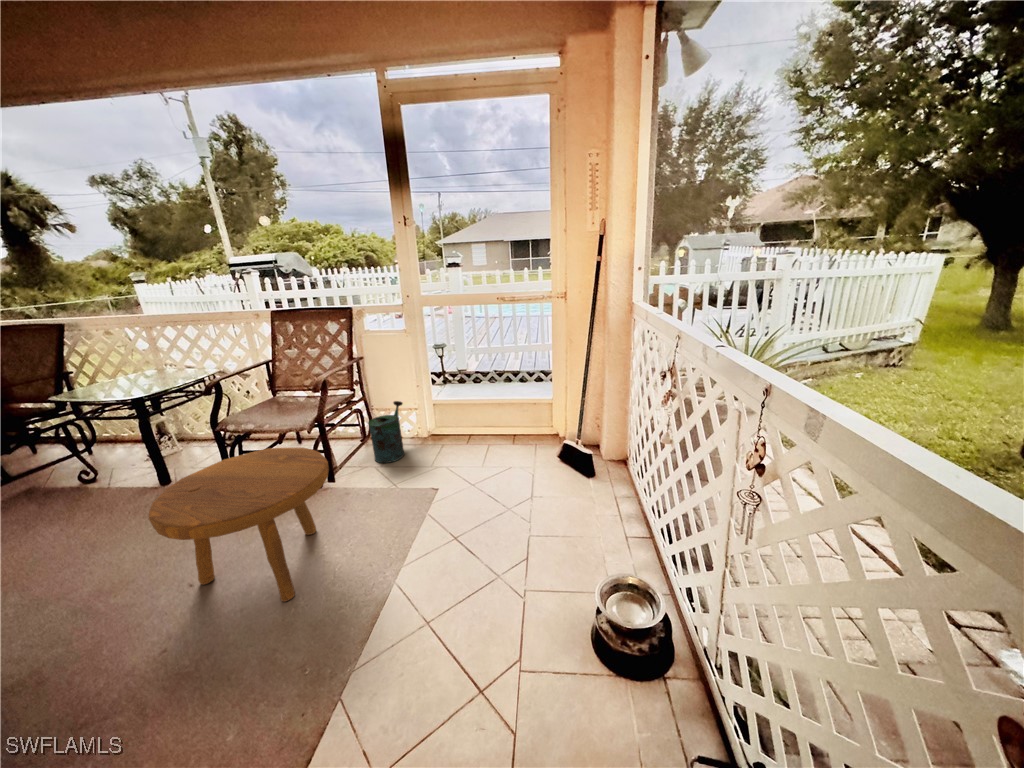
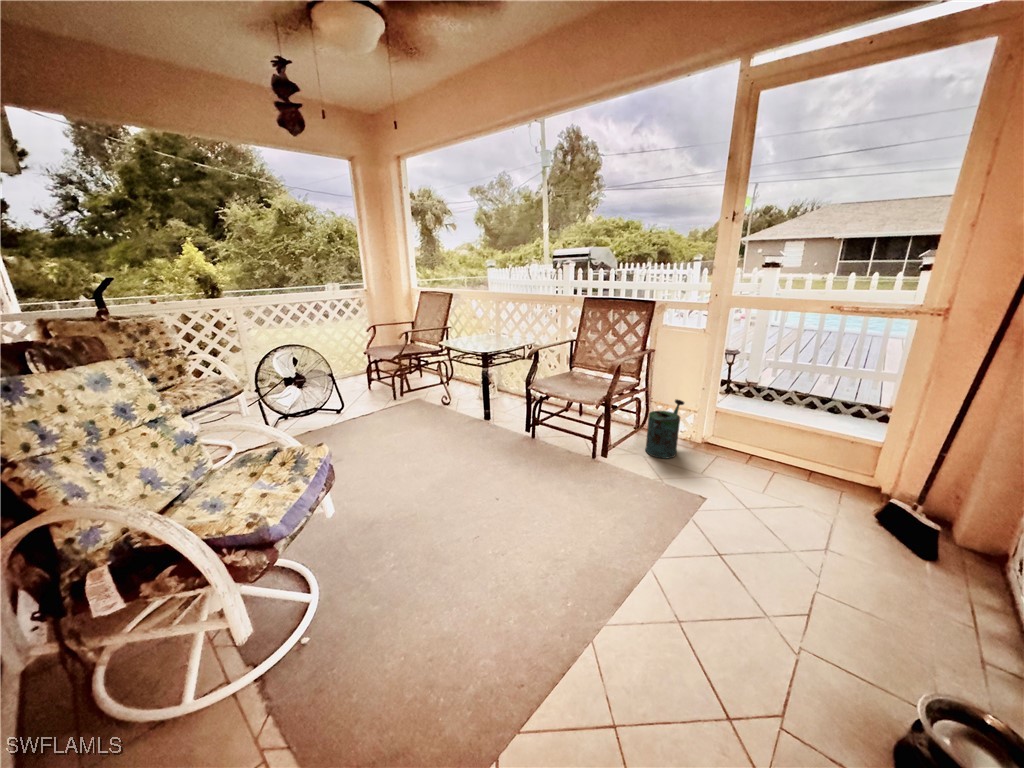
footstool: present [149,447,329,602] -> none [494,414,623,549]

